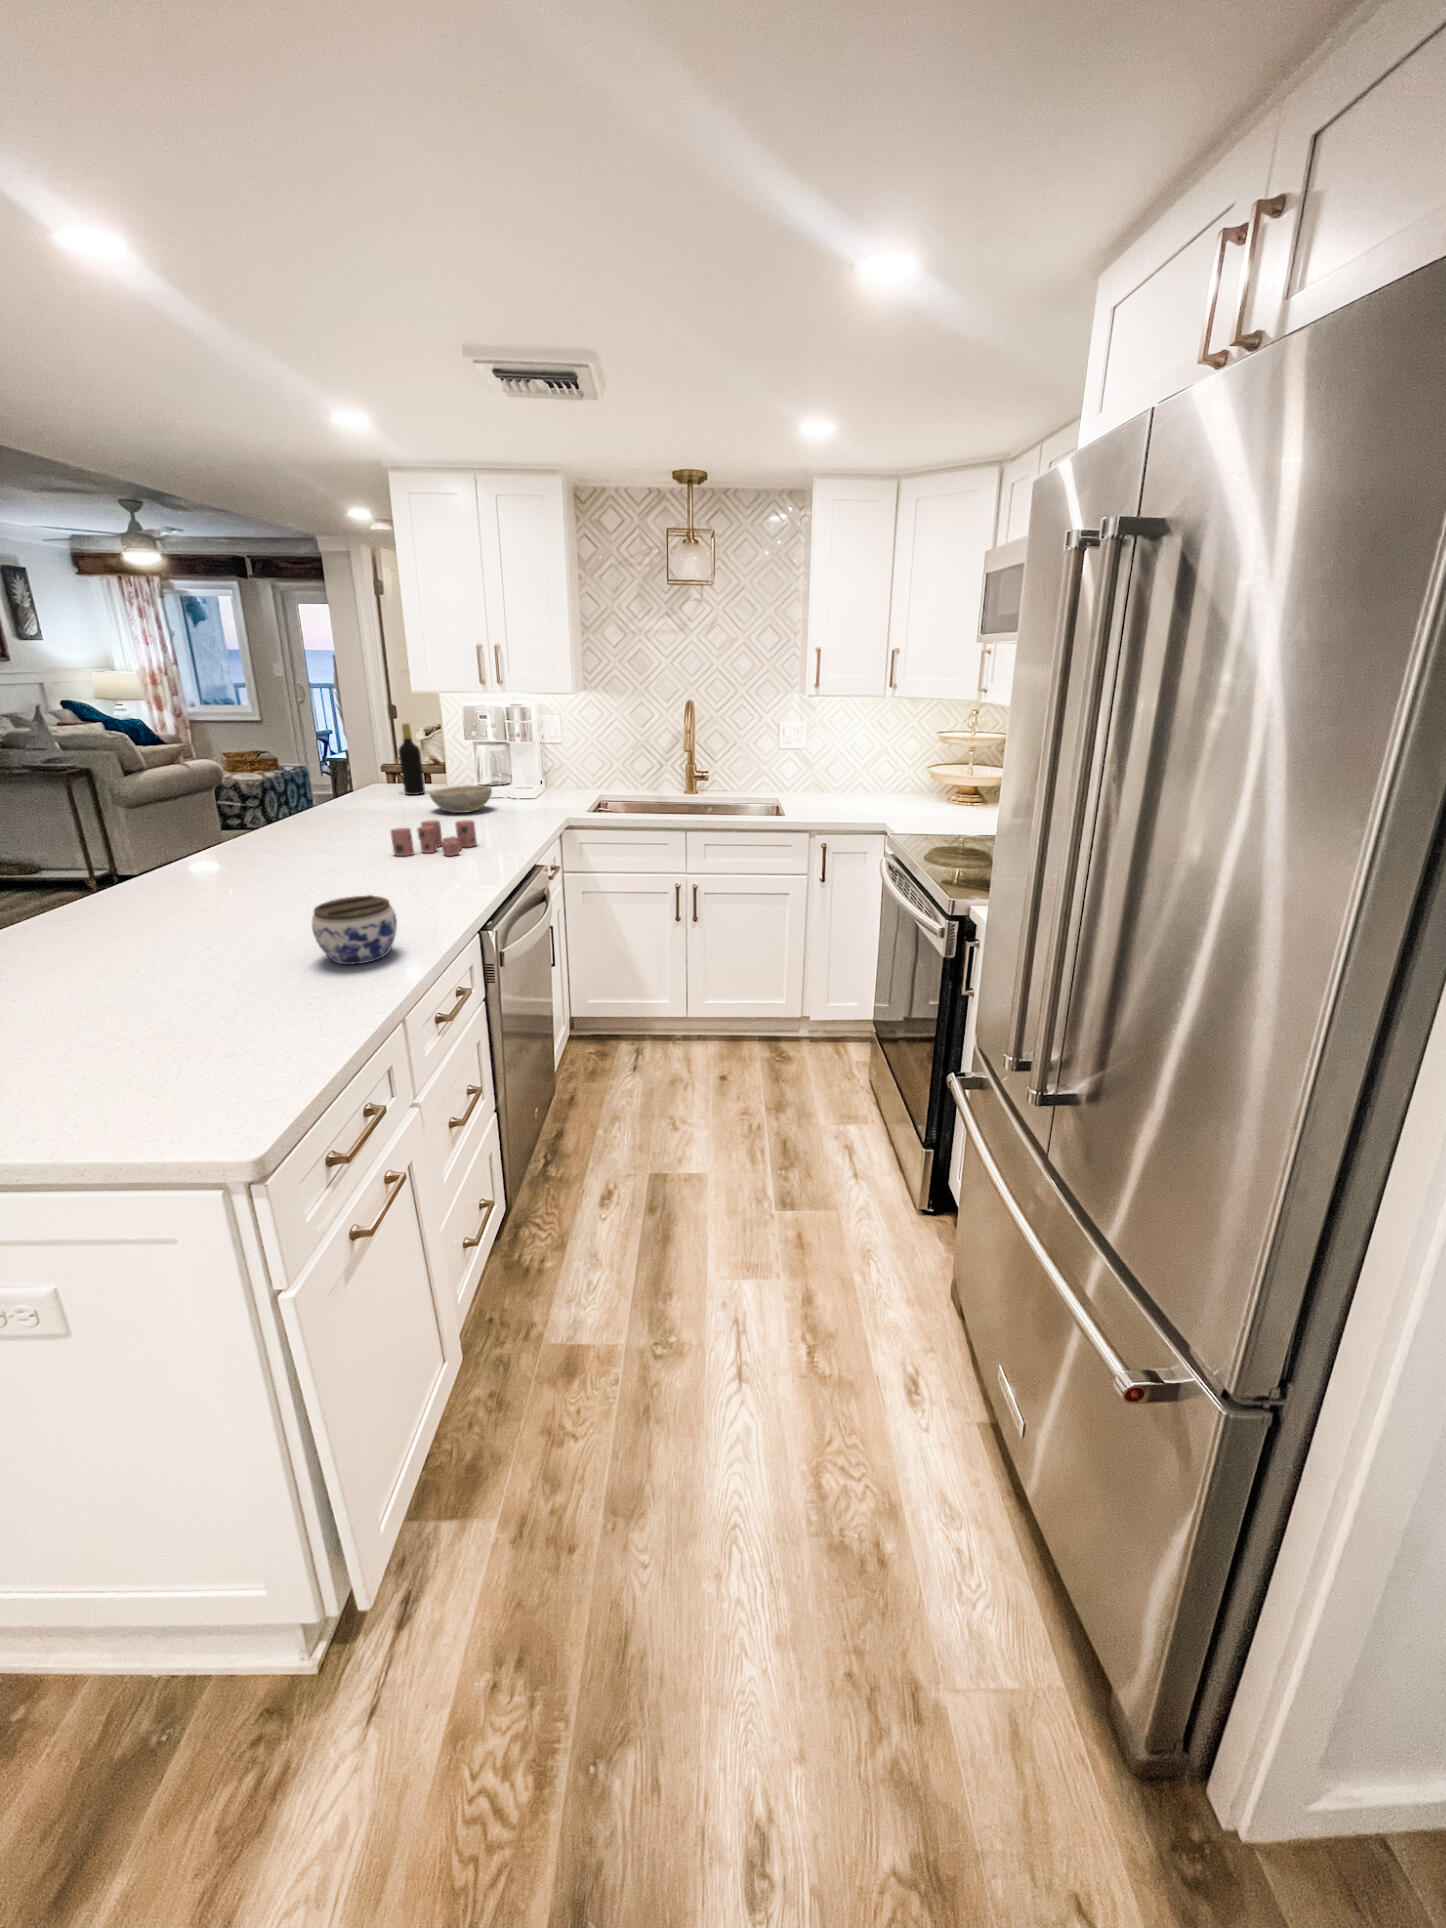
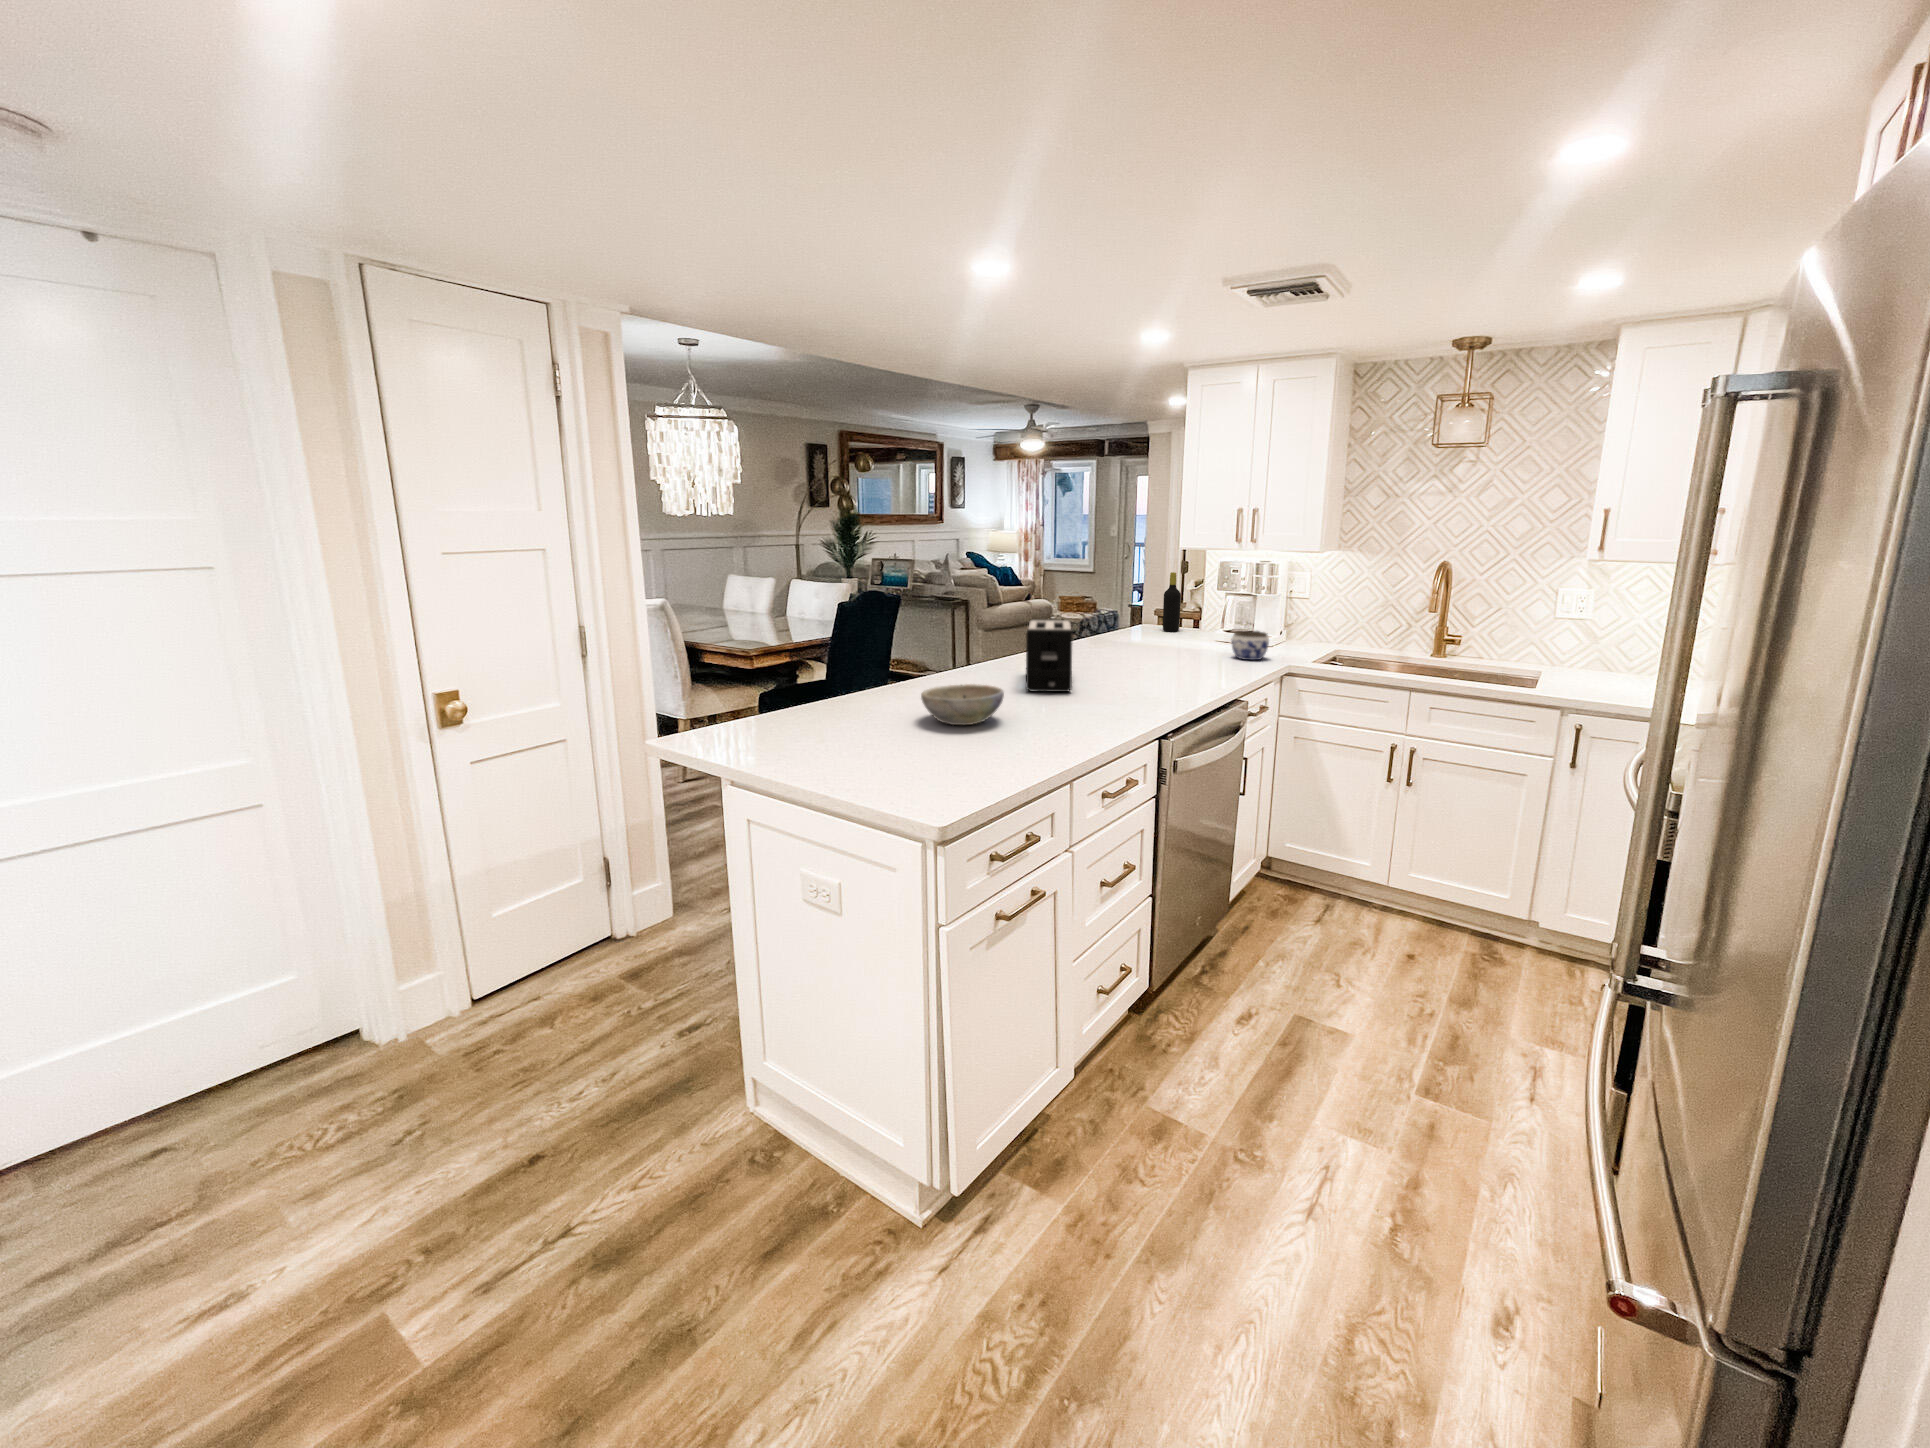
bowl: present [429,785,492,813] -> present [921,684,1004,725]
toaster: none [238,801,333,908] -> present [1026,619,1073,692]
candle: present [391,820,477,856] -> none [1129,648,1197,677]
jar: present [312,895,397,964] -> present [1231,631,1269,660]

